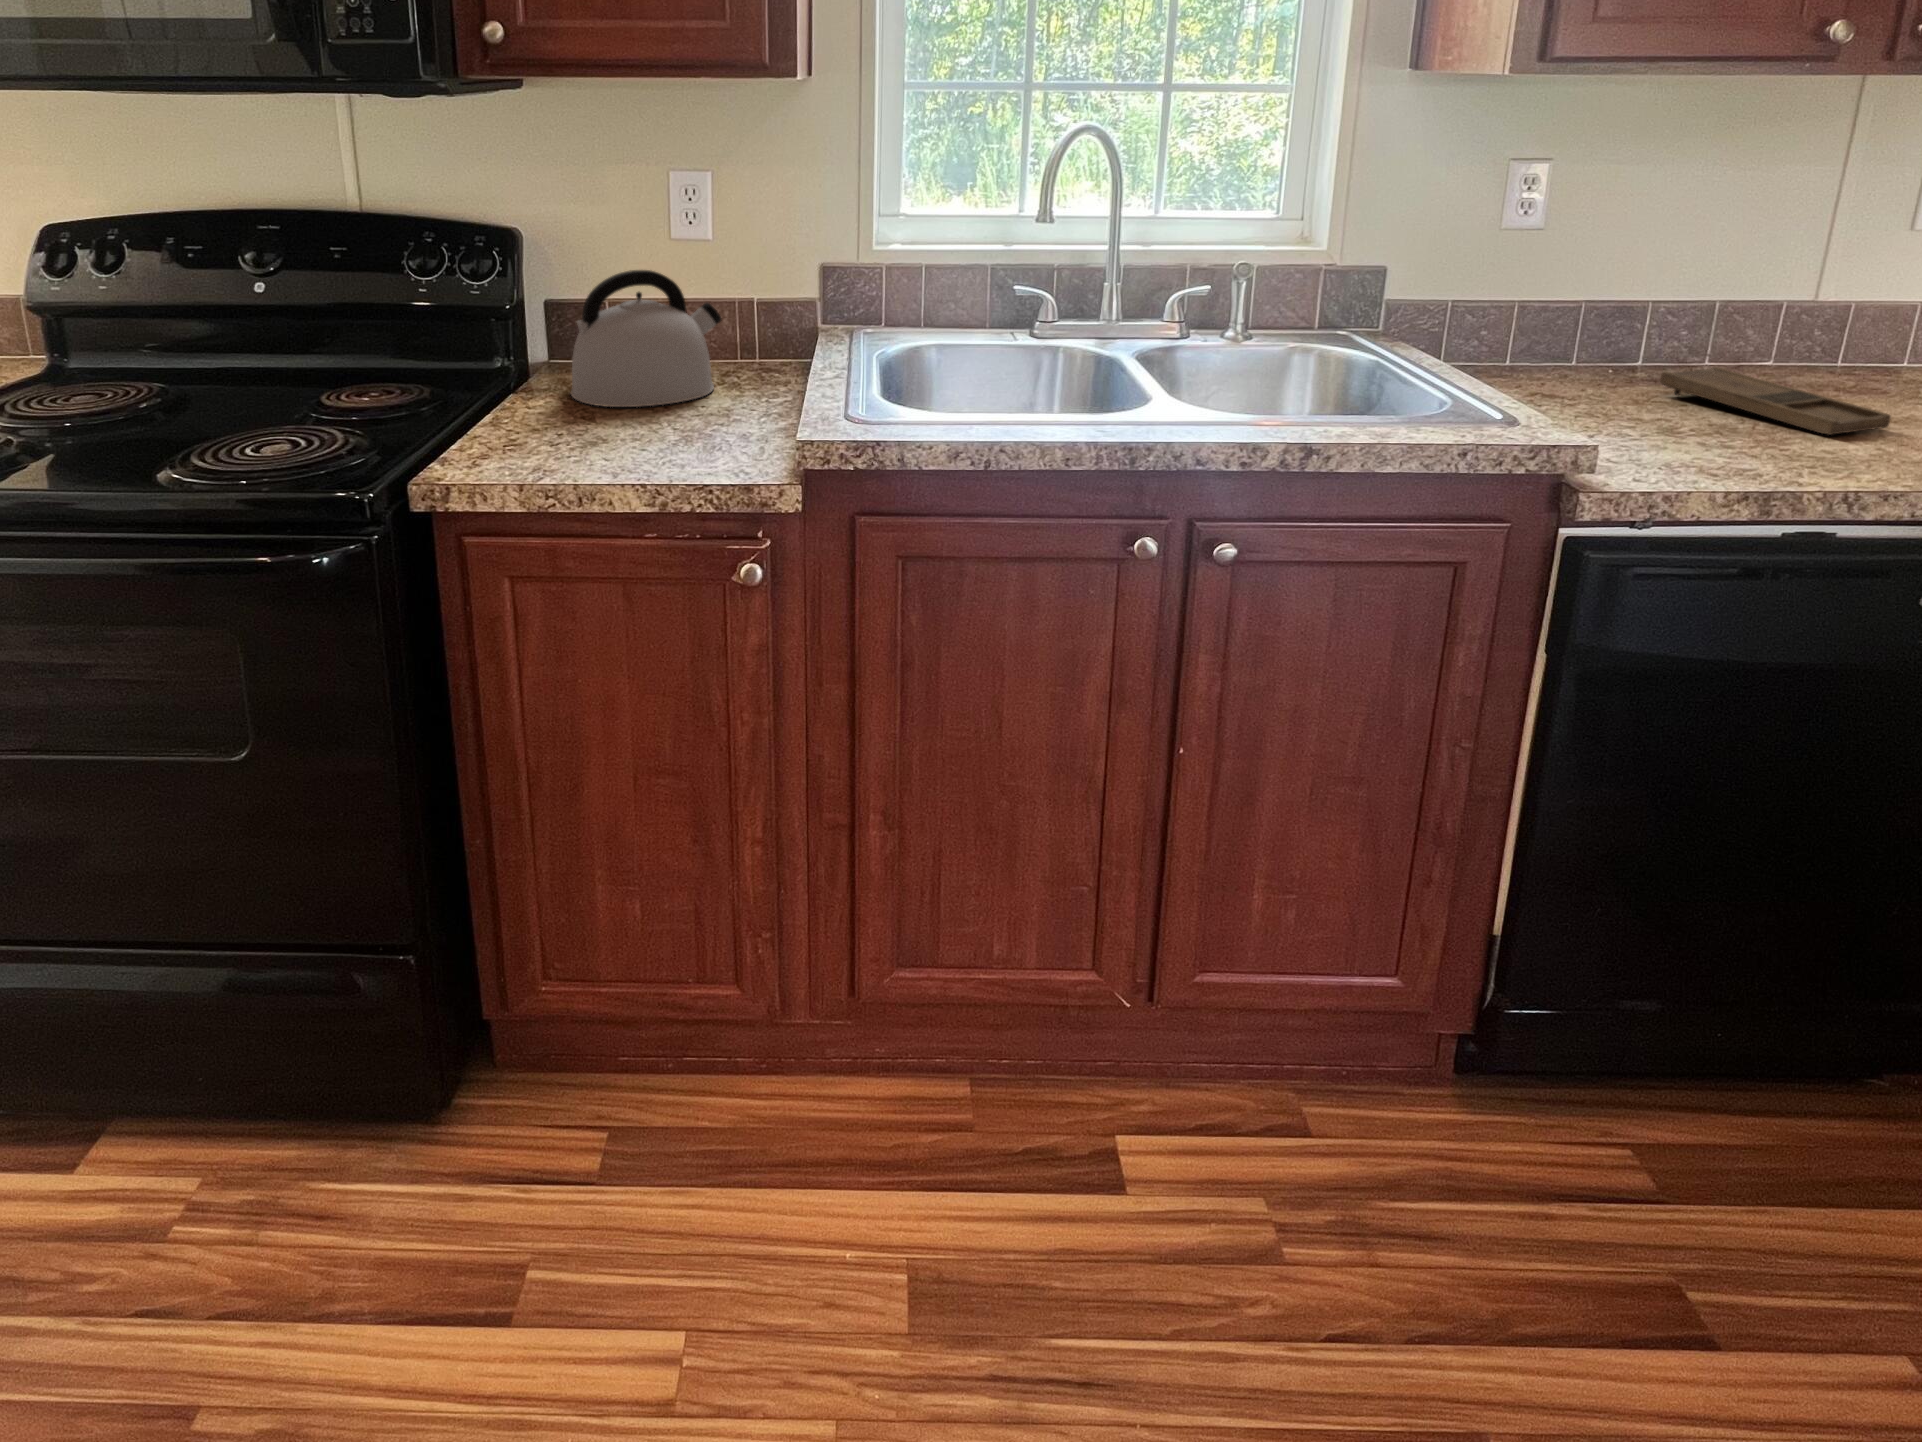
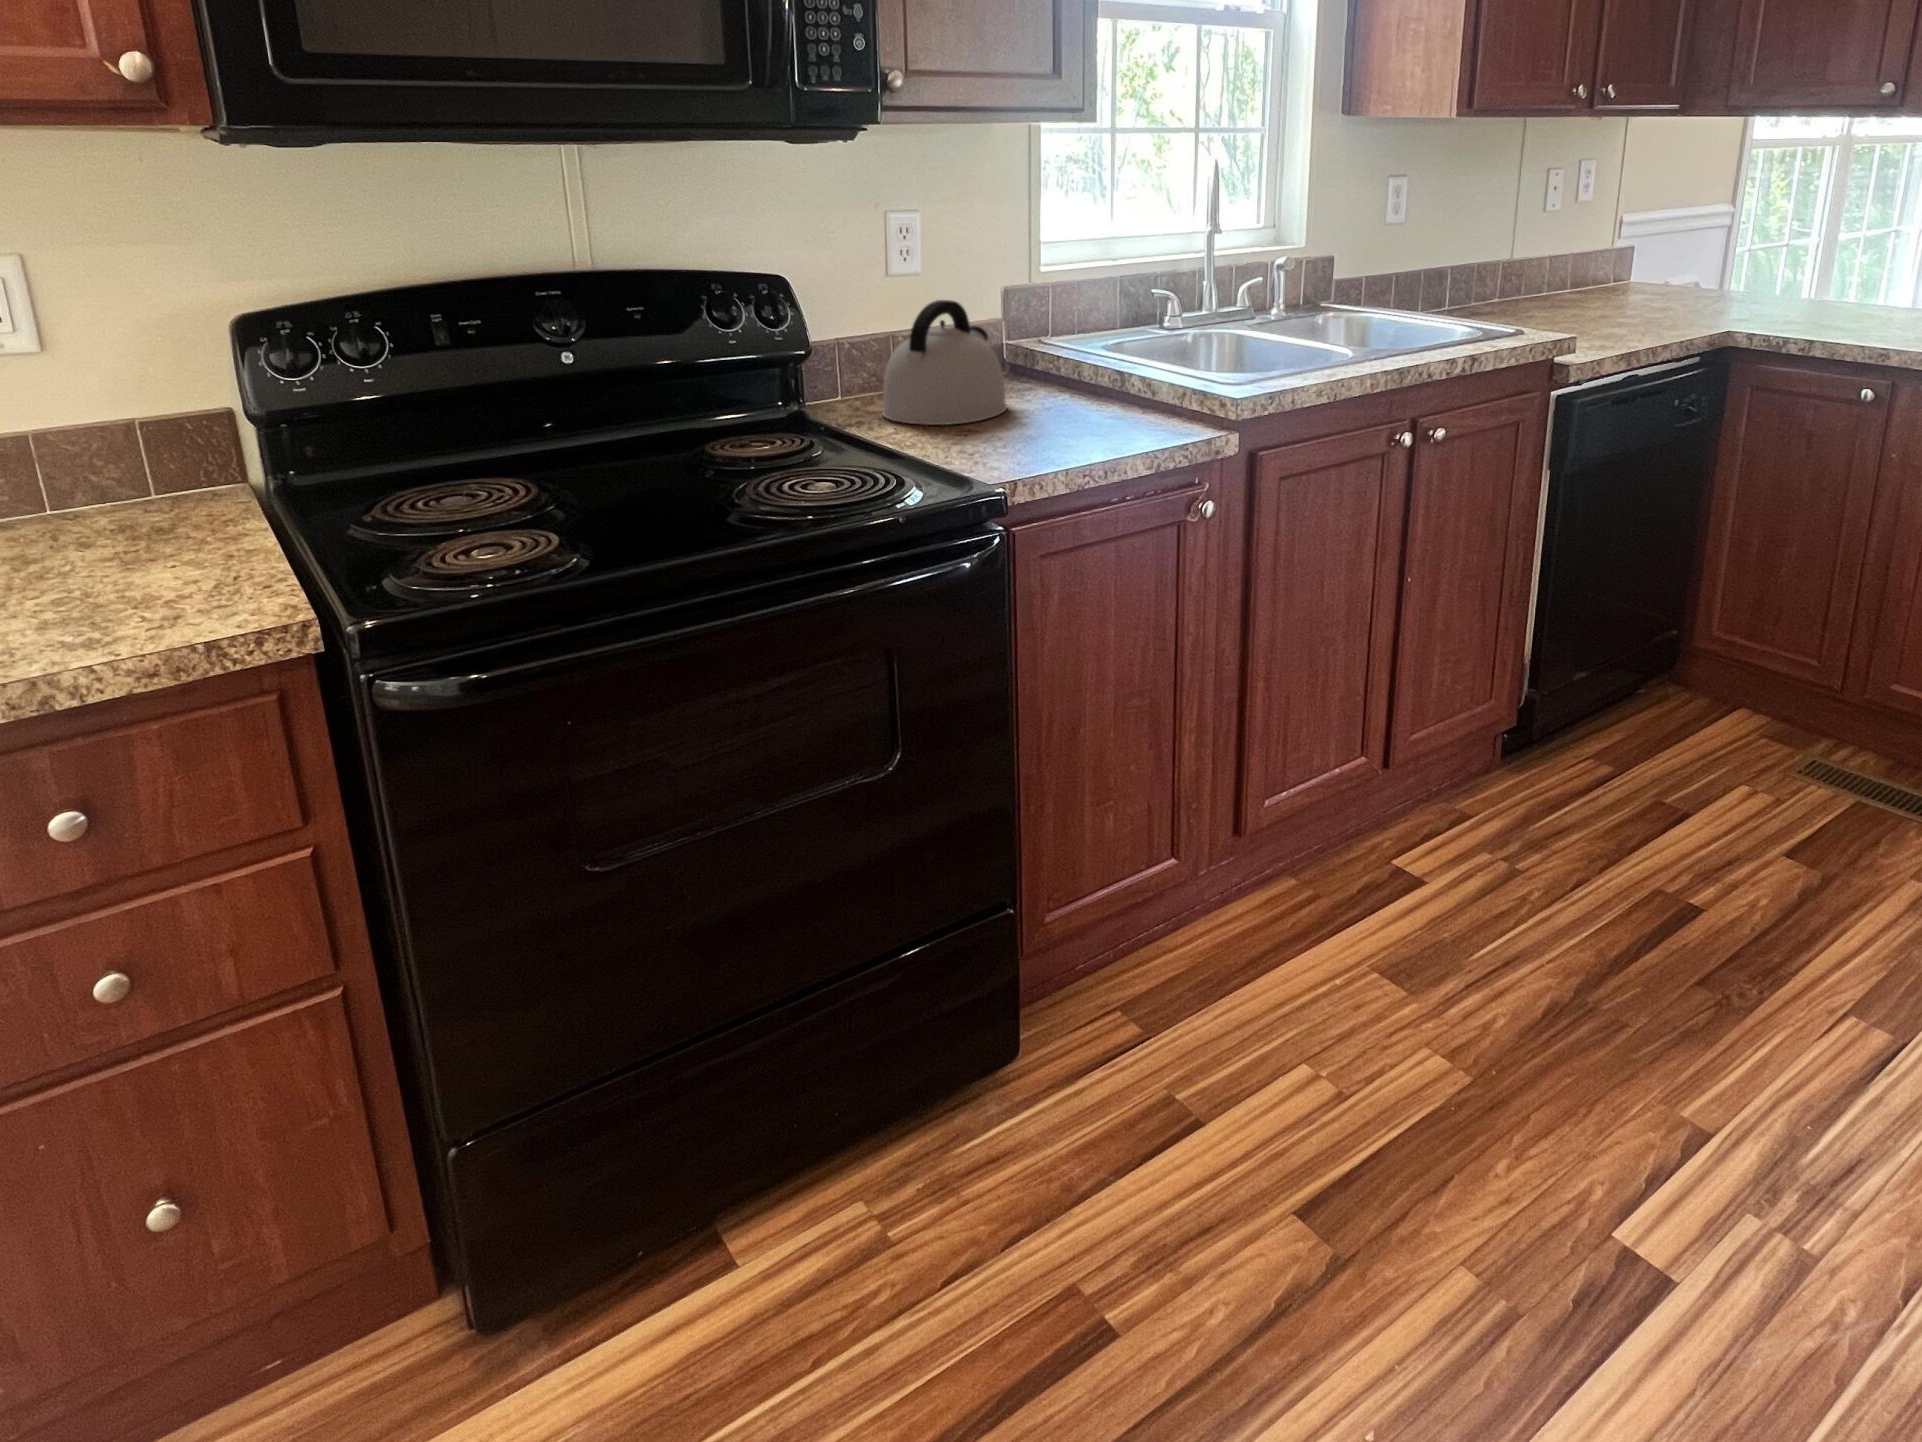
tray: present [1660,367,1891,435] -> none [1494,302,1613,329]

